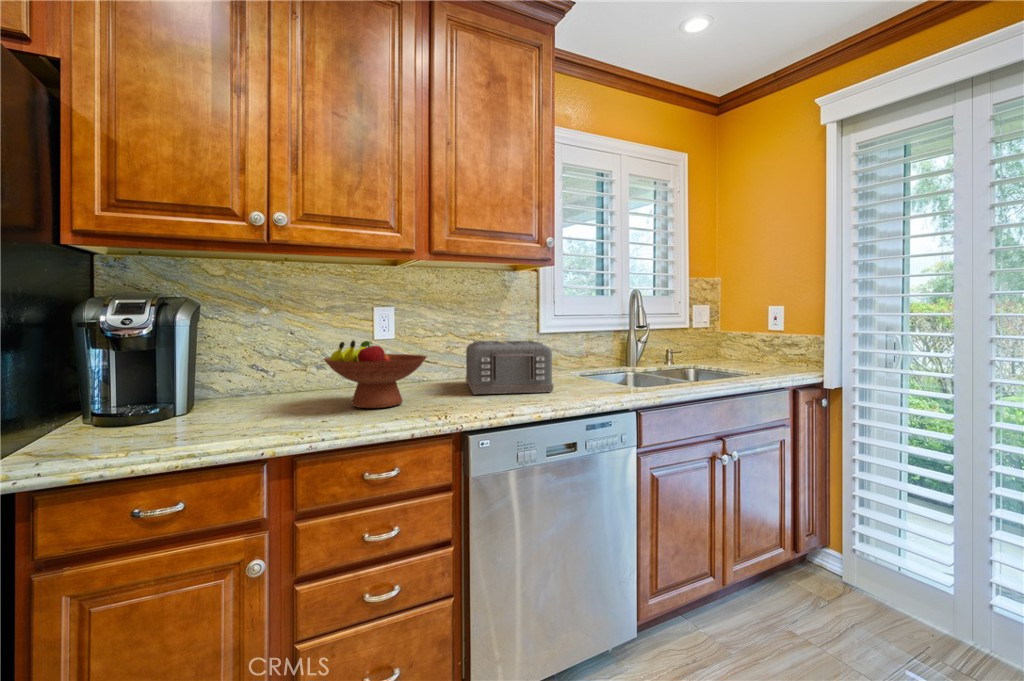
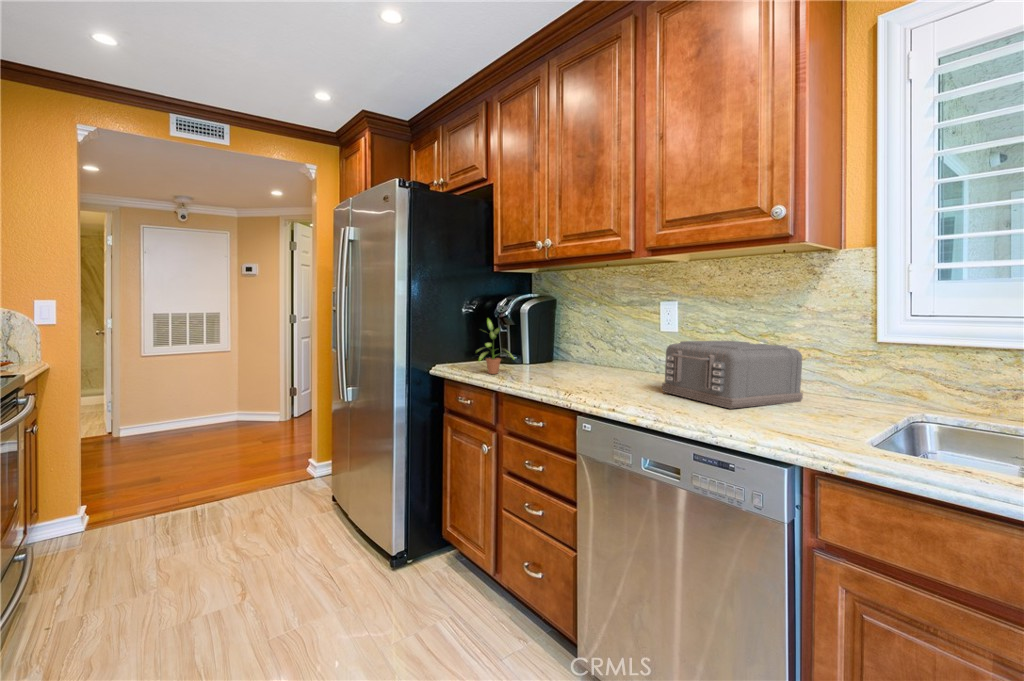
potted plant: none [159,333,258,432] -> present [476,318,515,374]
fruit bowl: present [324,340,427,408] -> none [548,328,629,384]

